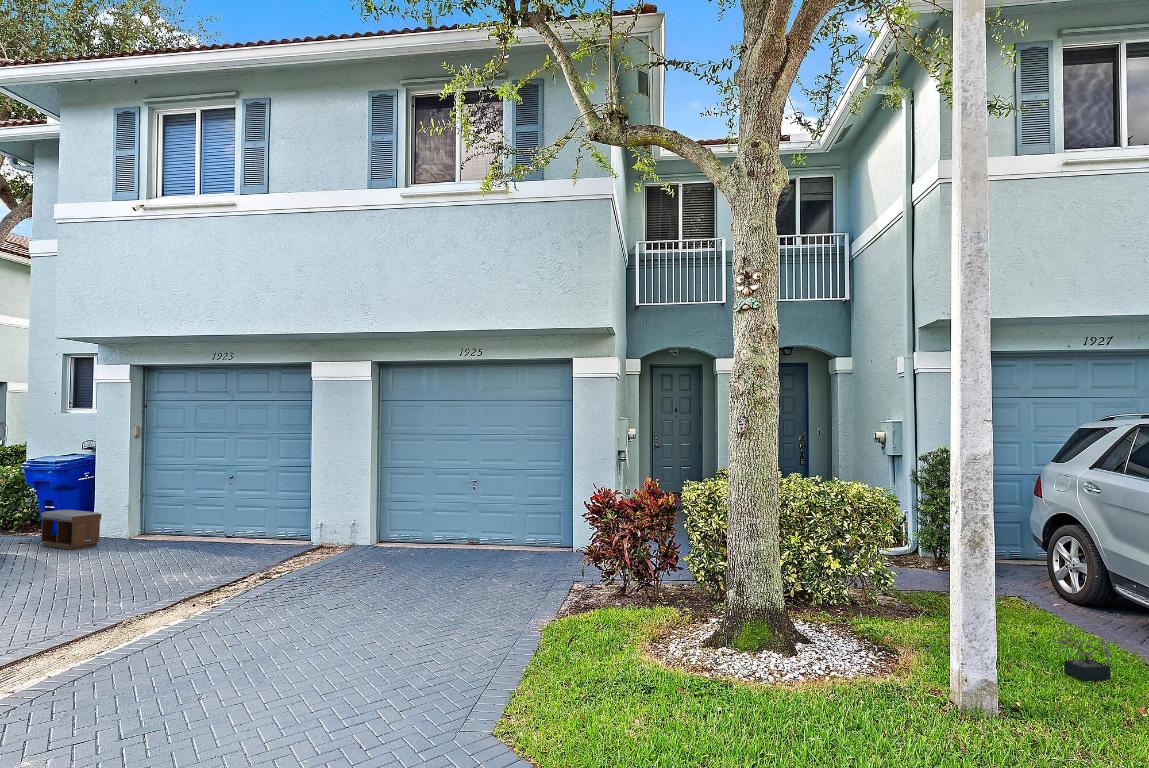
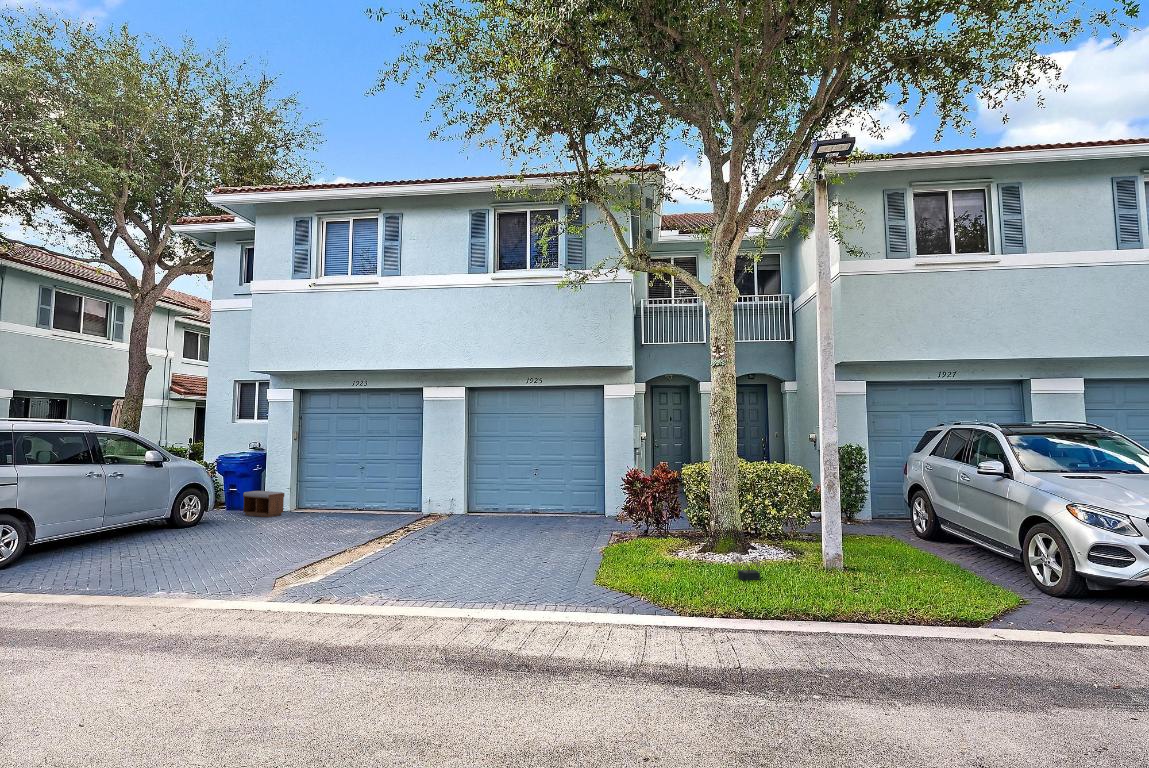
decorative plant: present [1052,629,1111,680] -> present [732,552,760,580]

